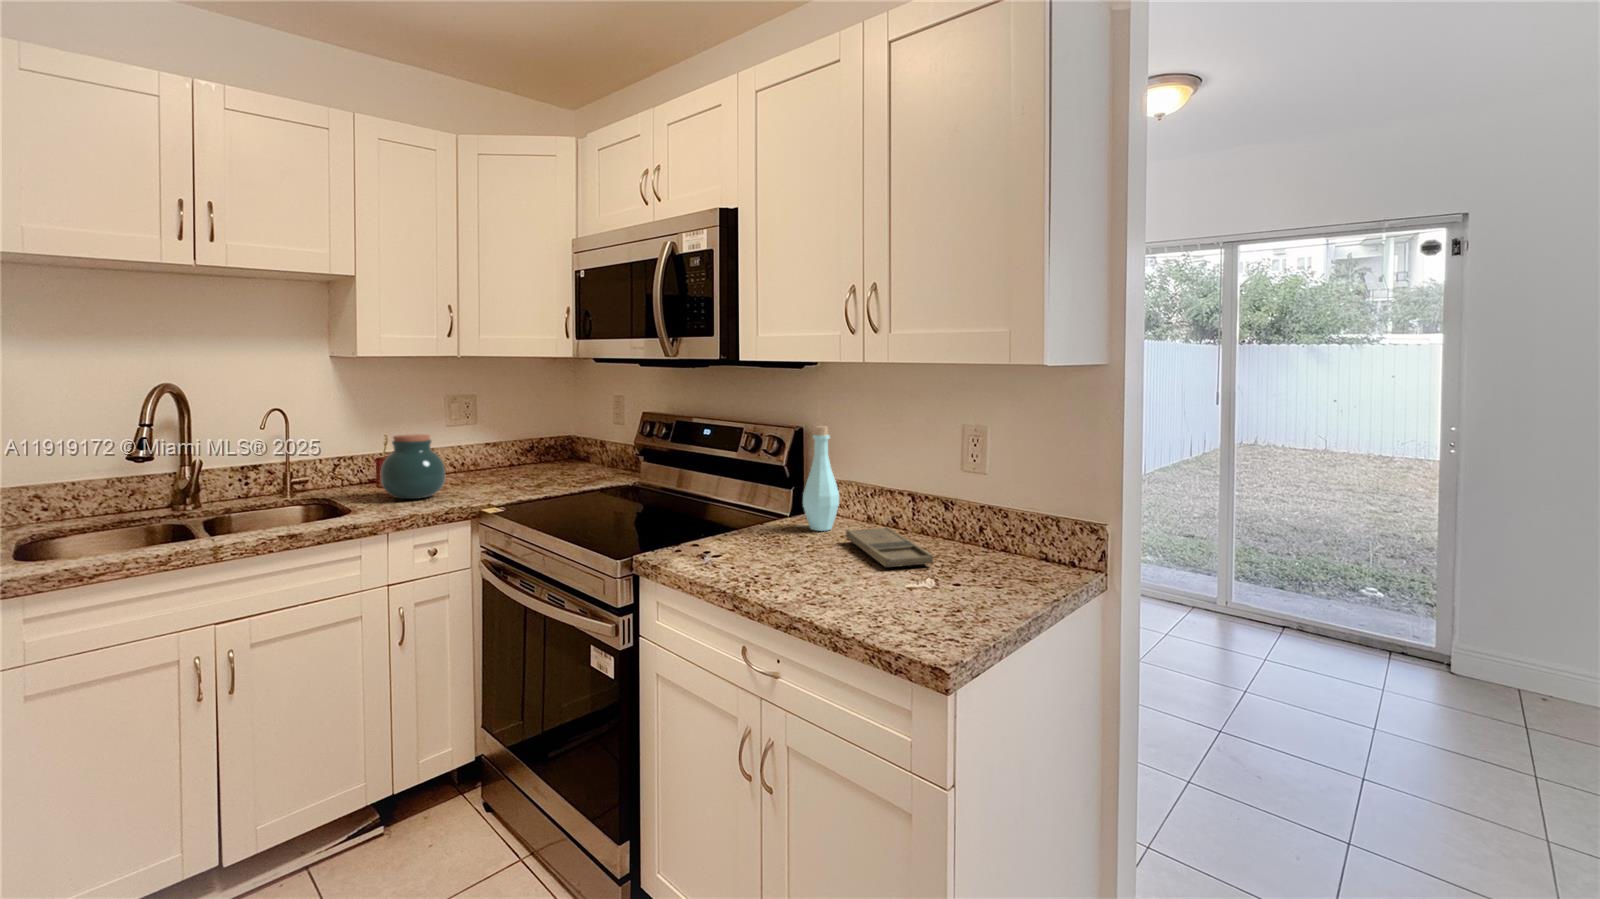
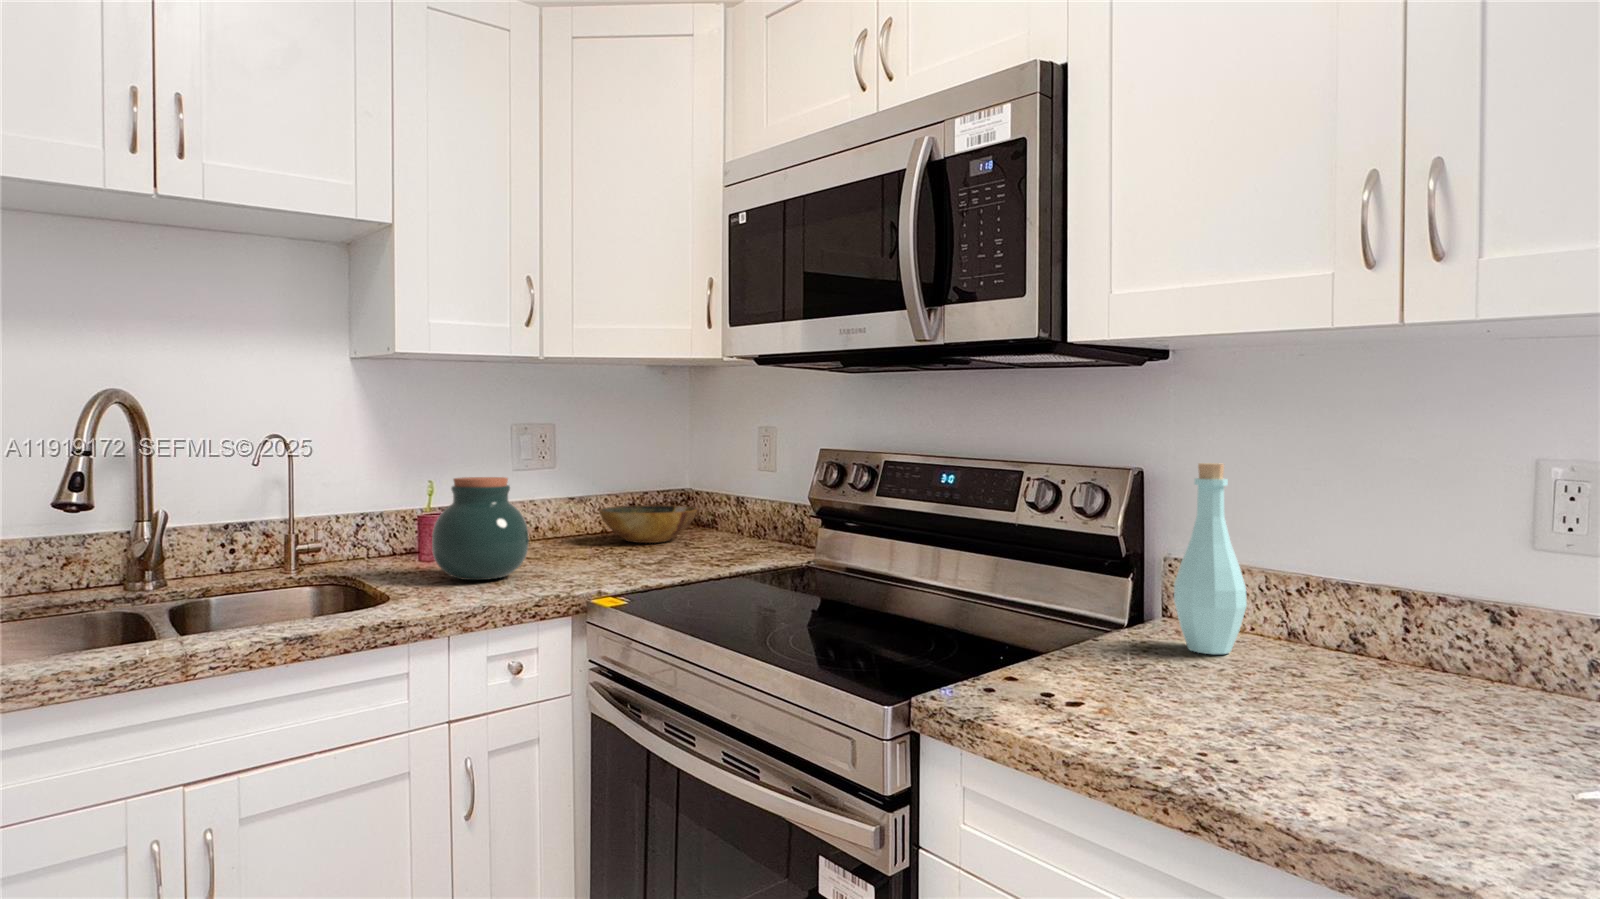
bowl: none [502,448,569,473] -> present [599,505,698,543]
tray: present [846,527,933,567] -> none [1288,651,1540,740]

